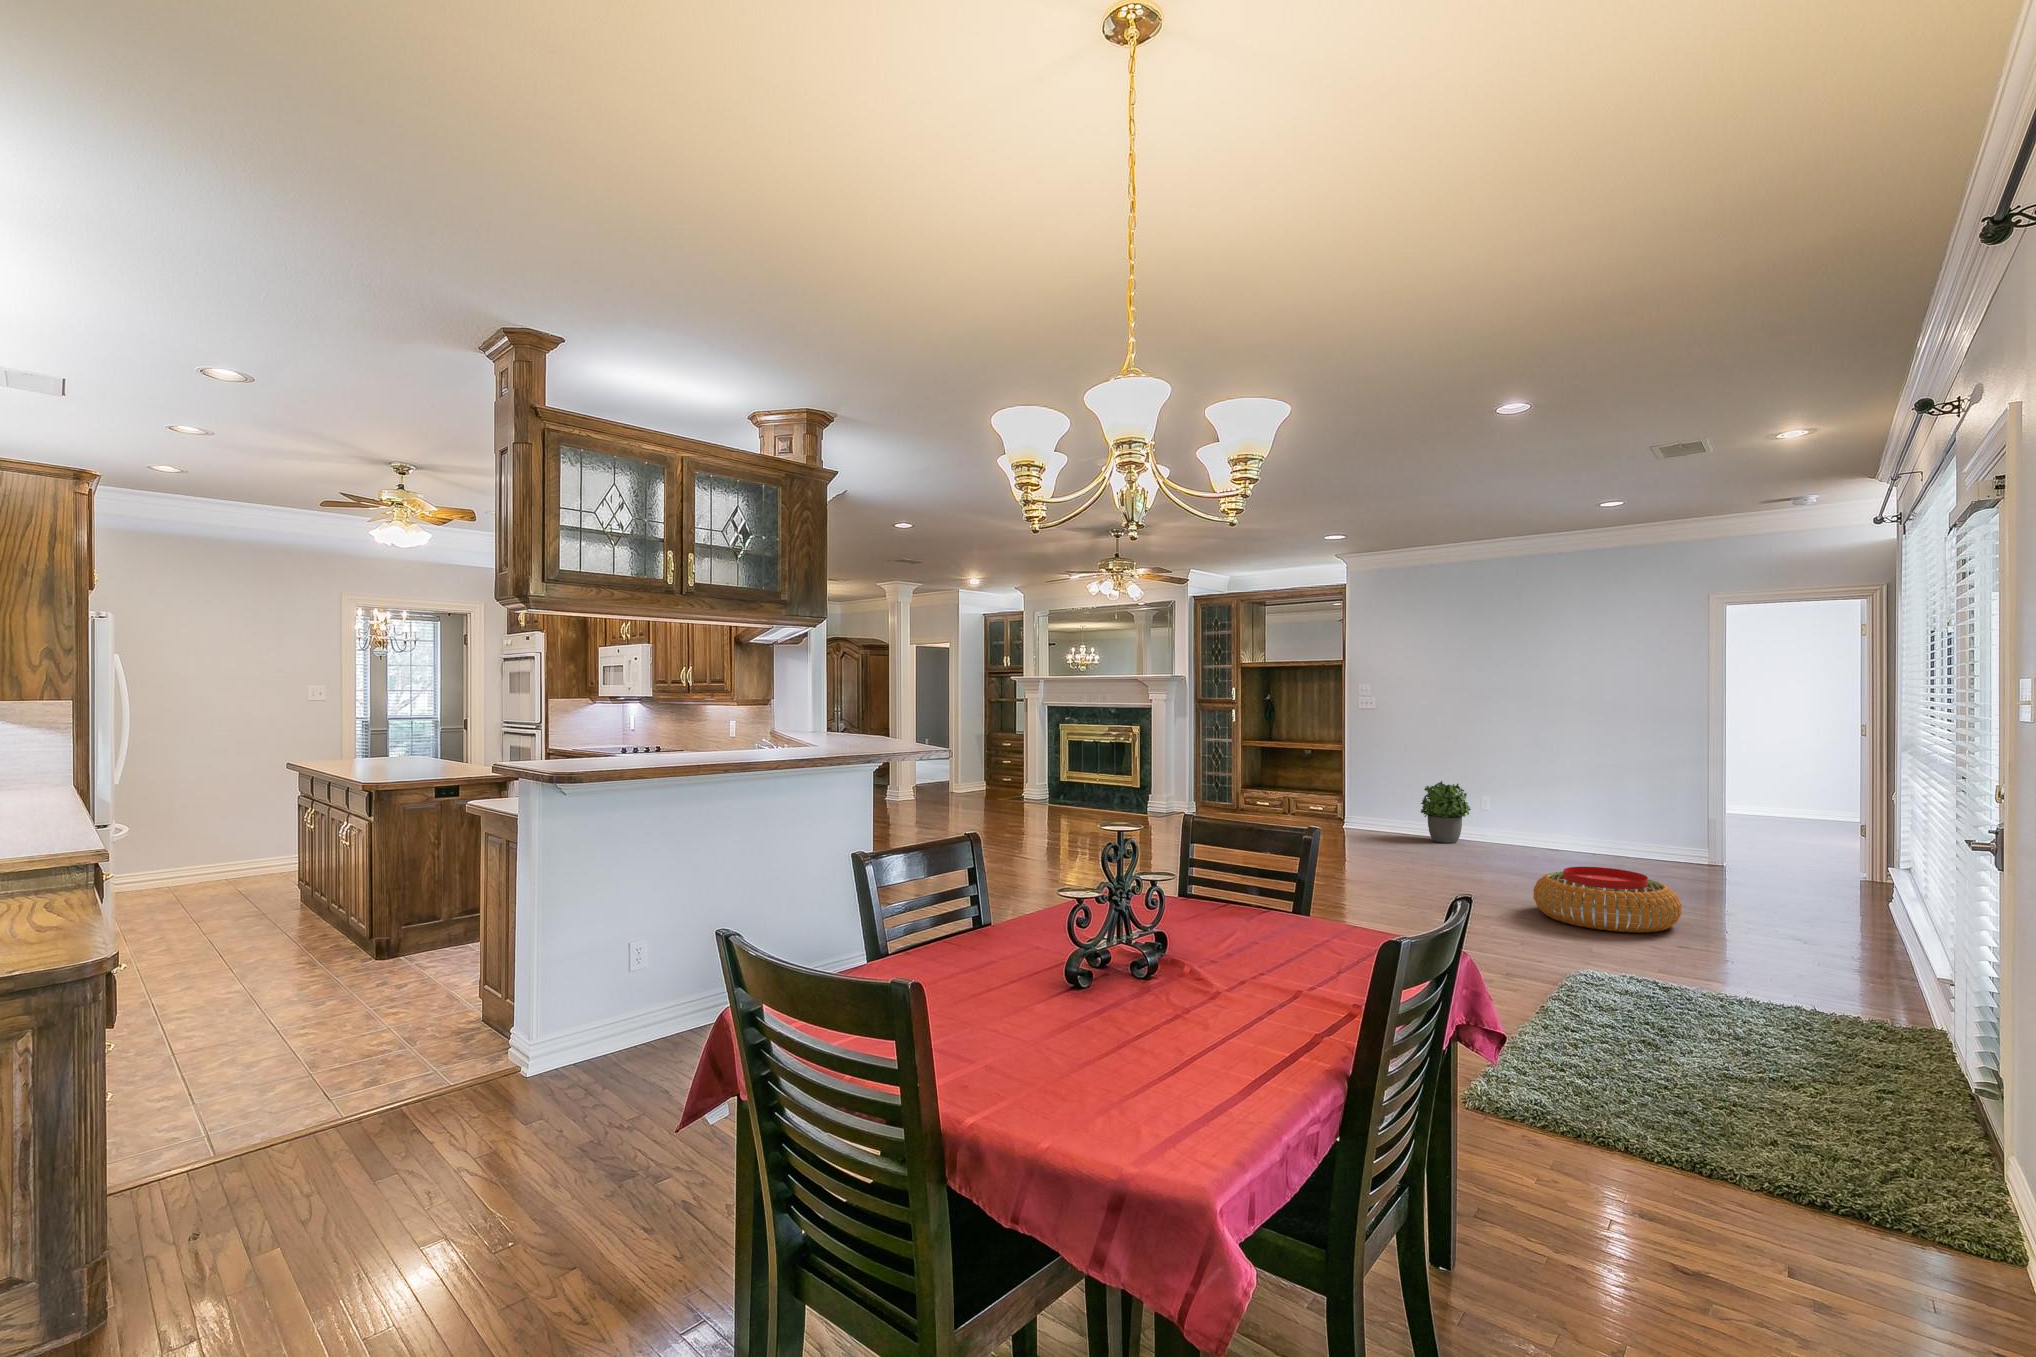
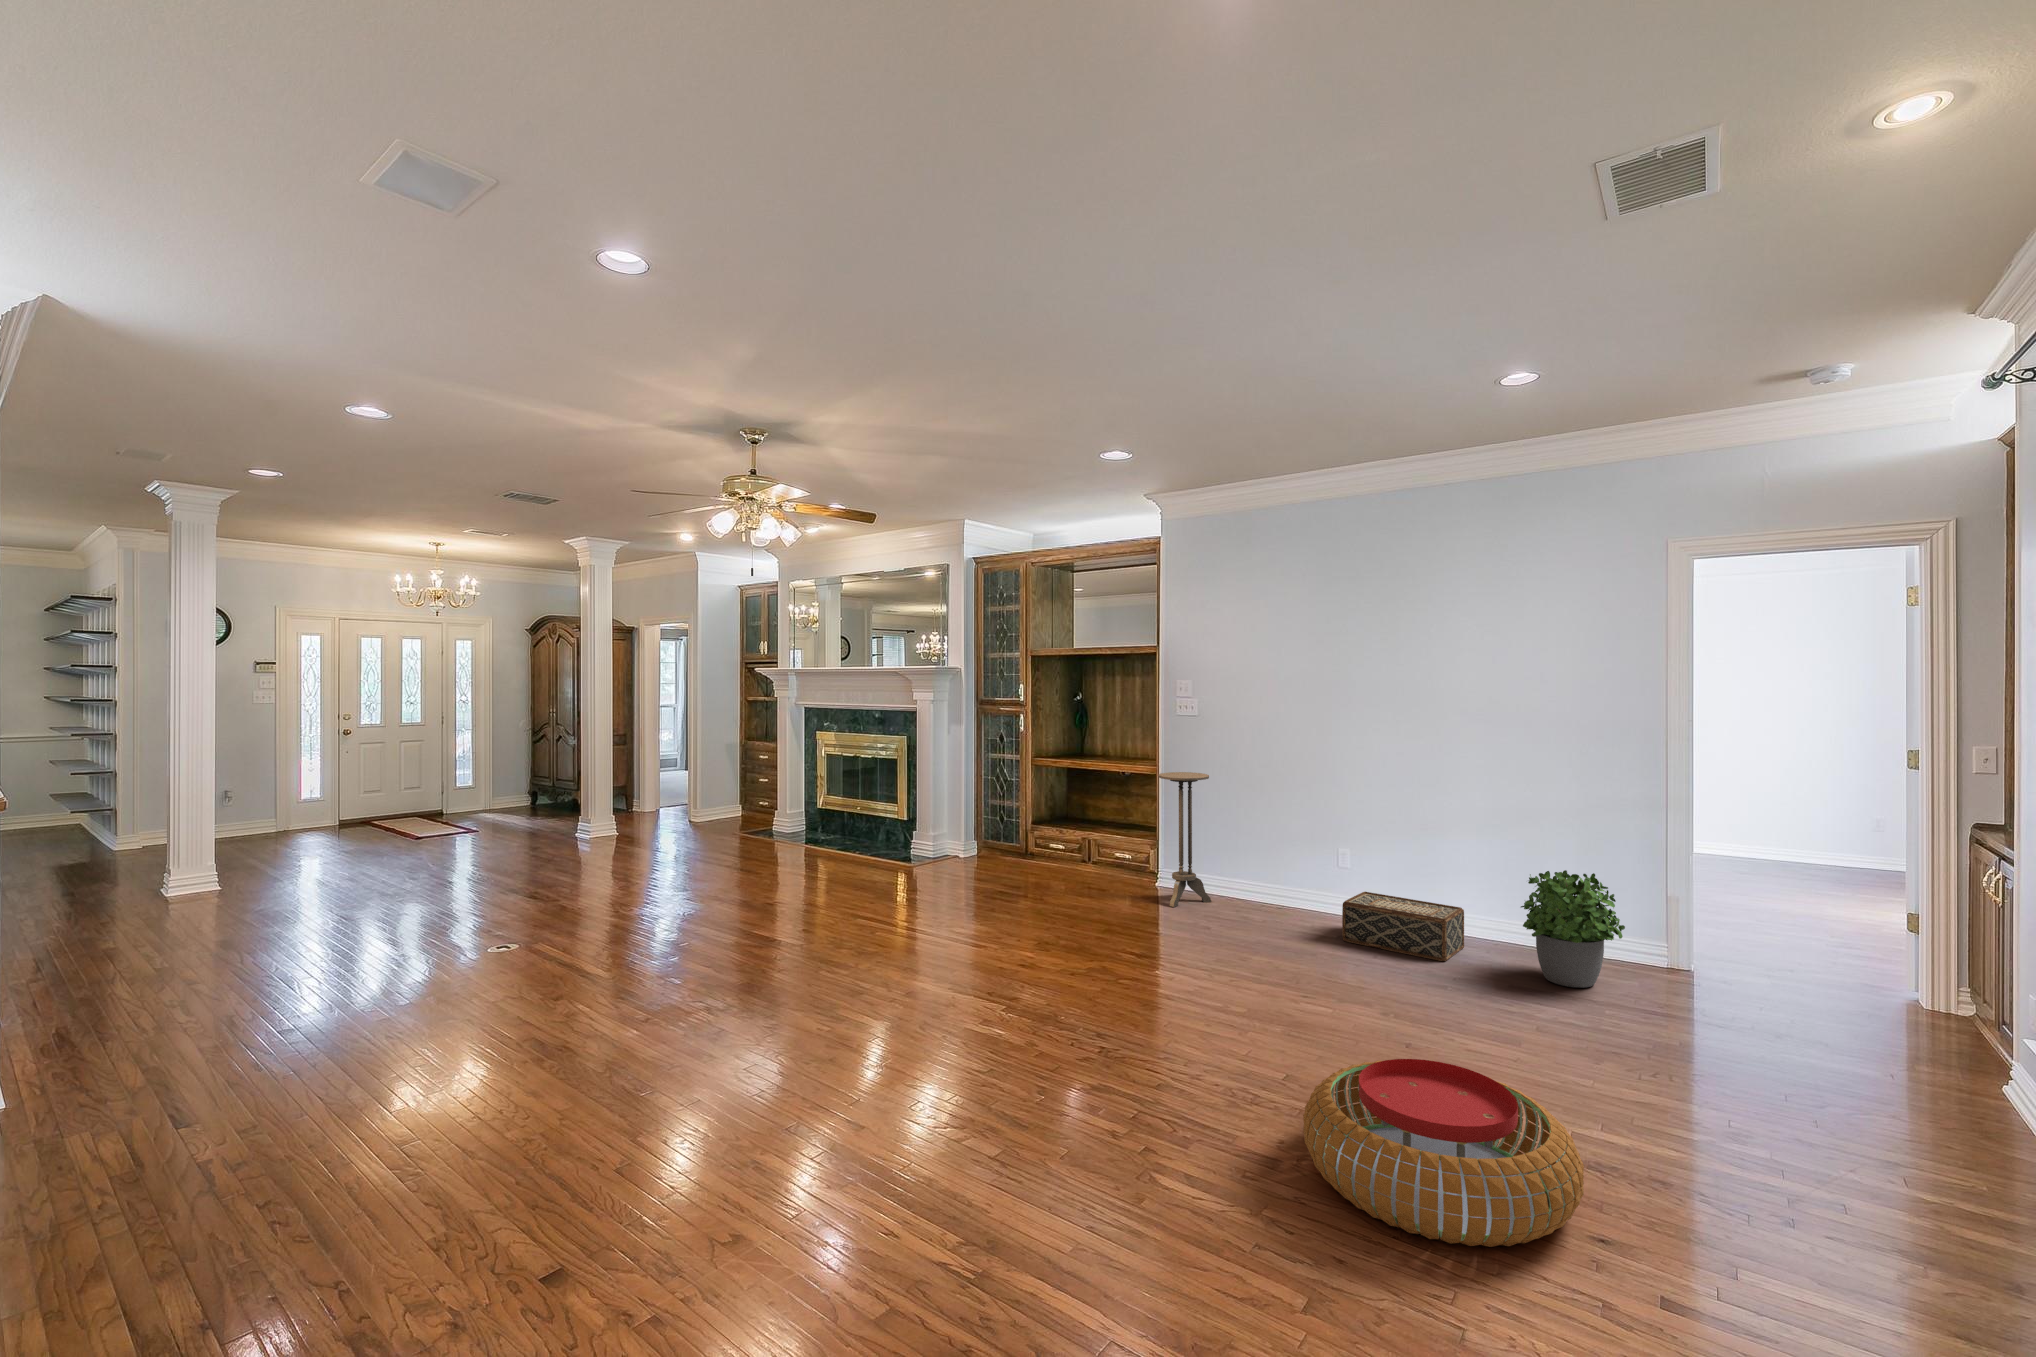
side table: none [1359,746,1396,835] -> present [1159,772,1211,907]
potted plant: present [1421,781,1471,843] -> present [1521,870,1625,988]
woven basket: none [1499,820,1580,856] -> present [1342,892,1464,961]

